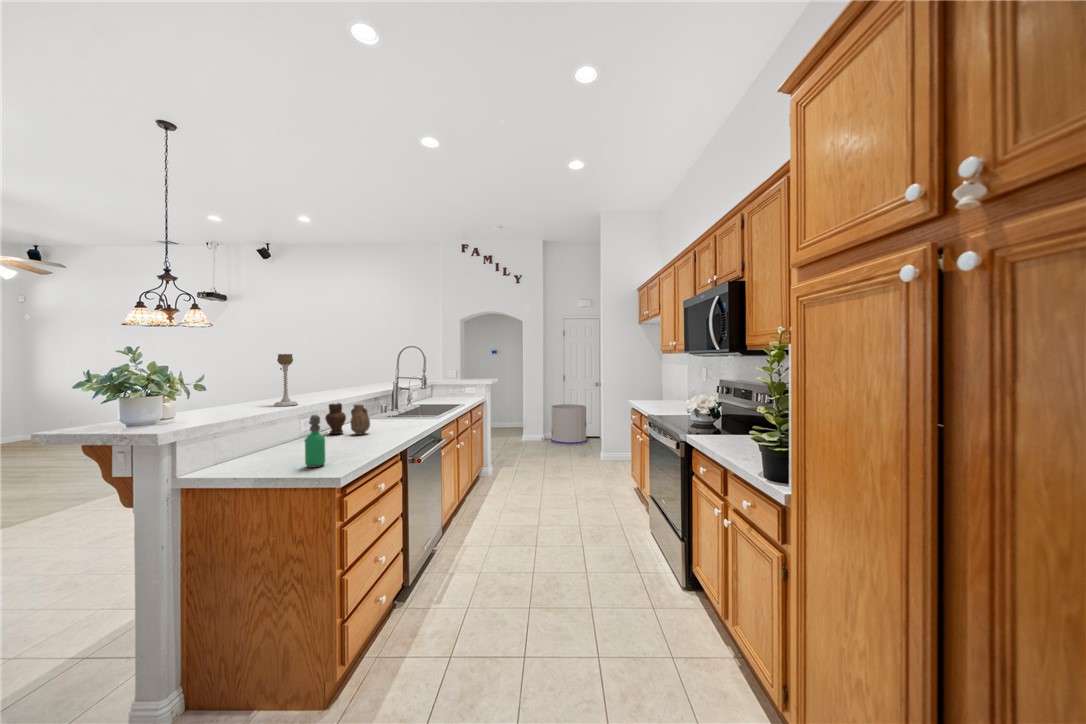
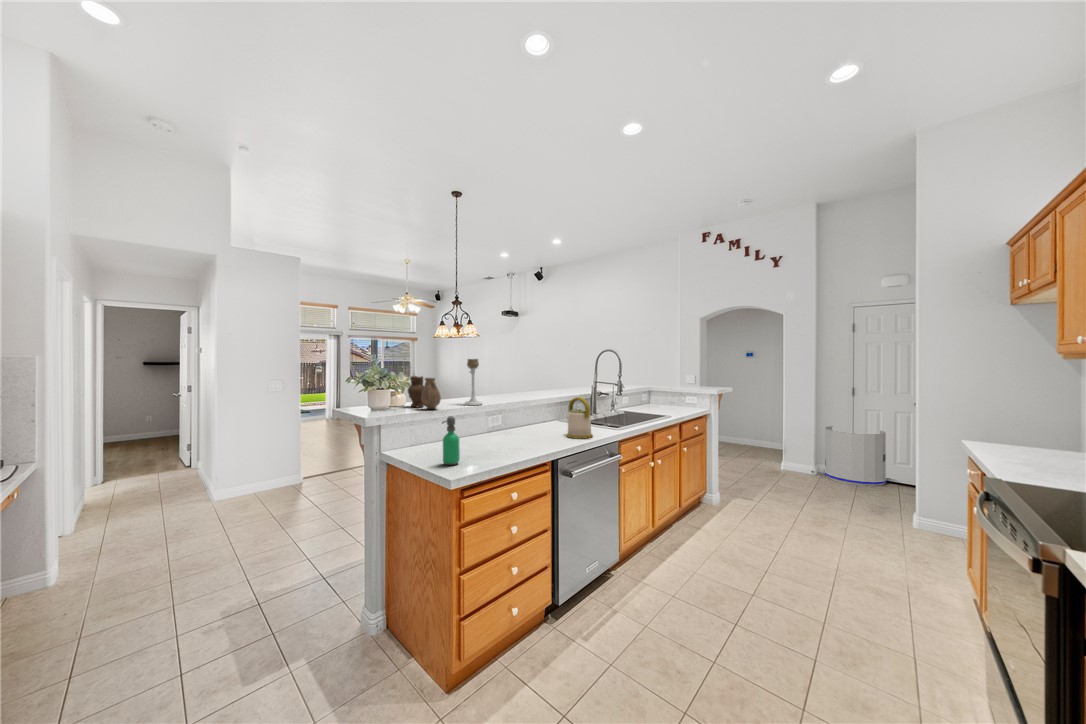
kettle: none [393,390,422,430] -> present [566,397,593,439]
vase: present [325,403,370,435] -> present [408,376,441,409]

